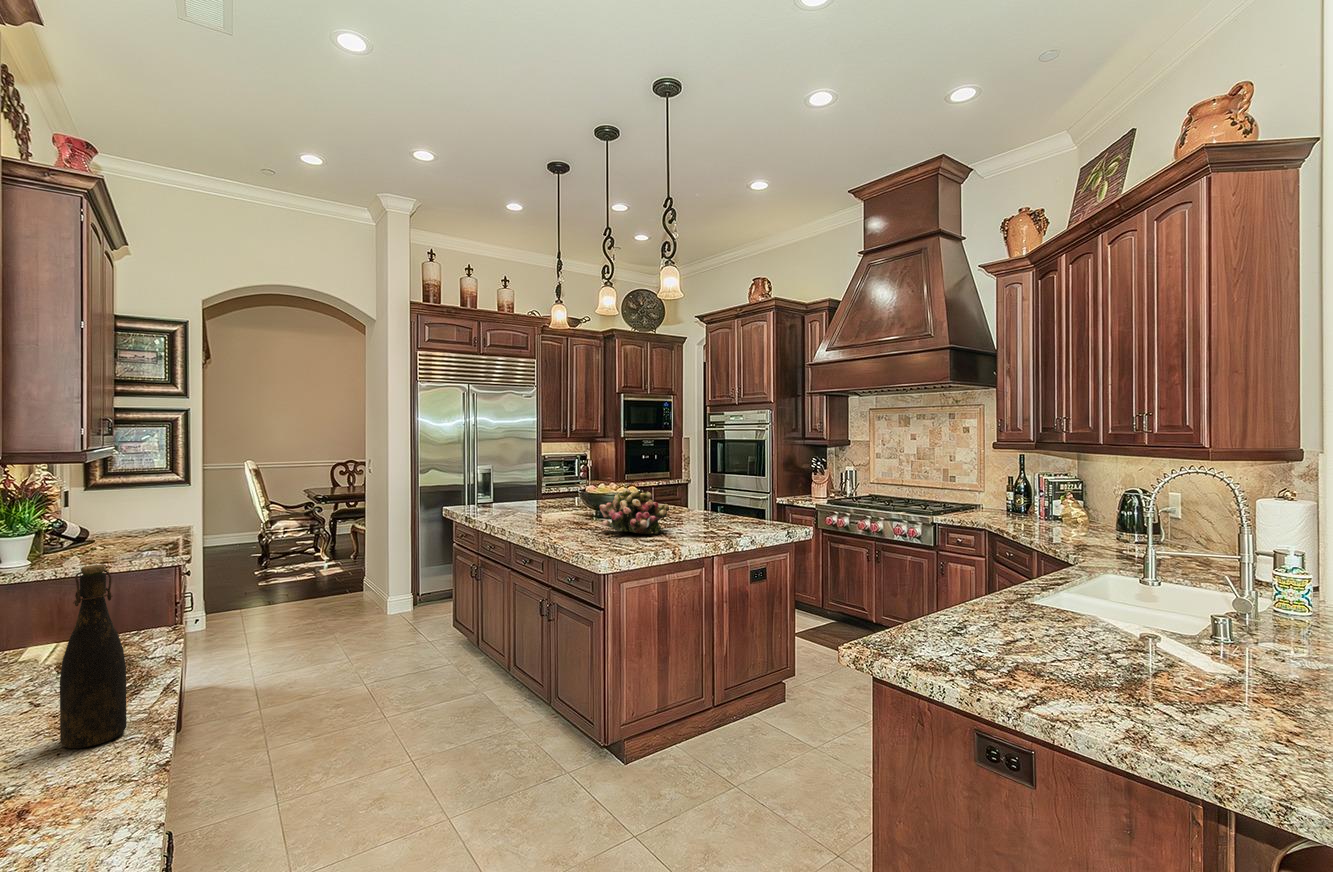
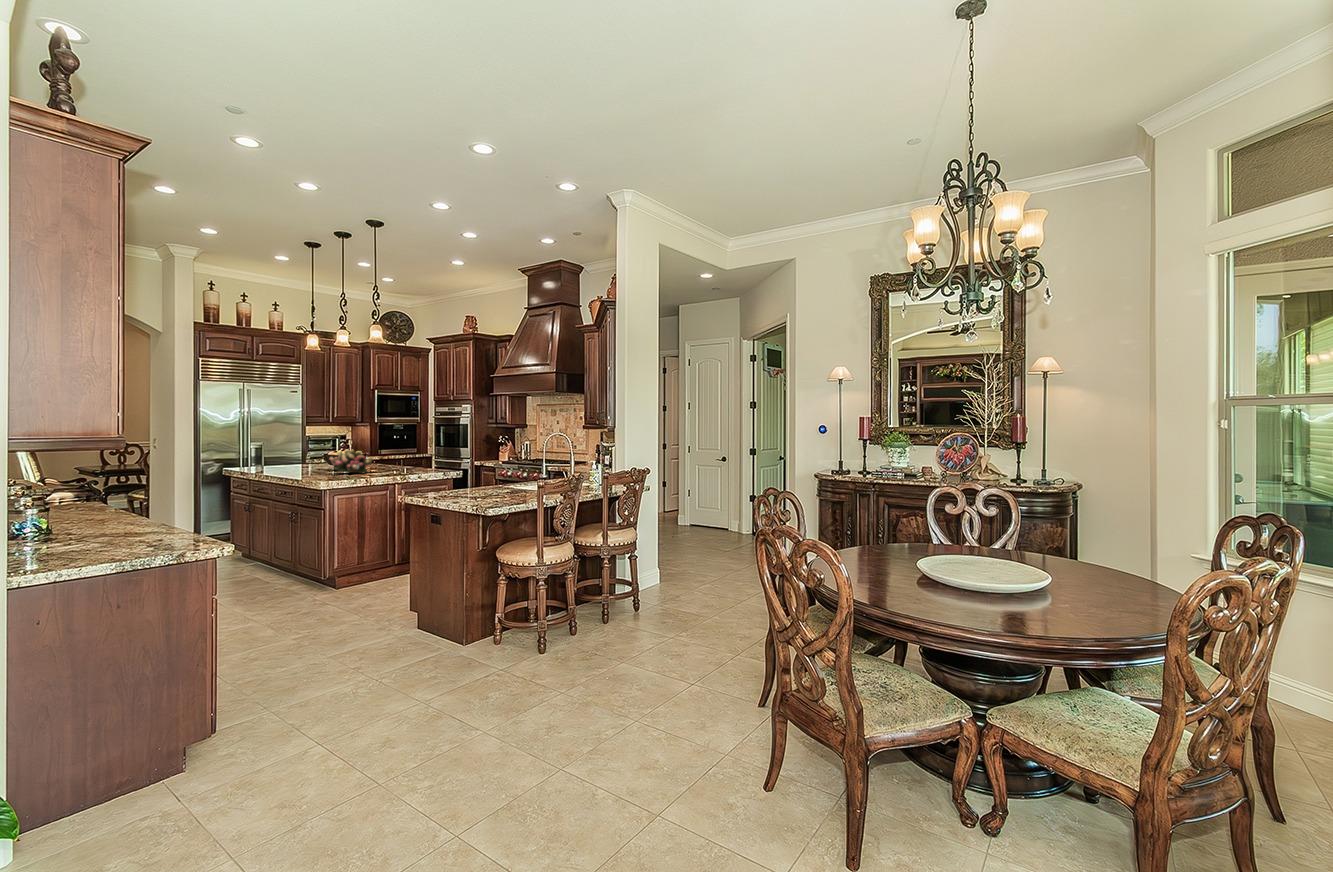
bottle: present [60,565,127,748] -> none [89,459,112,518]

